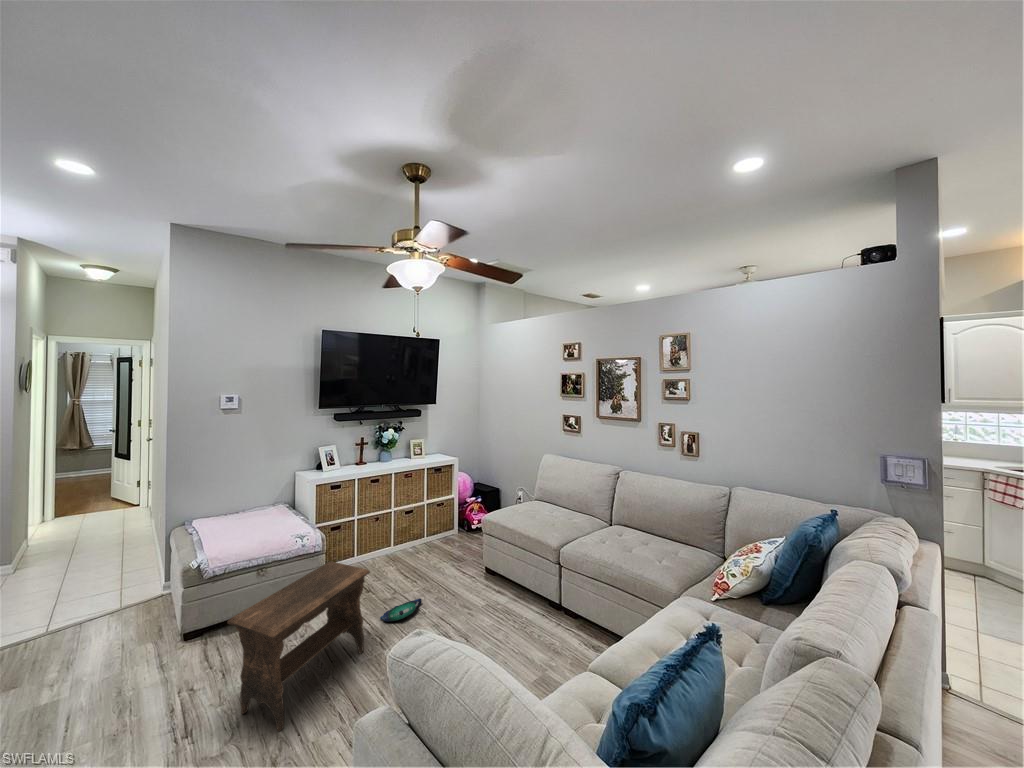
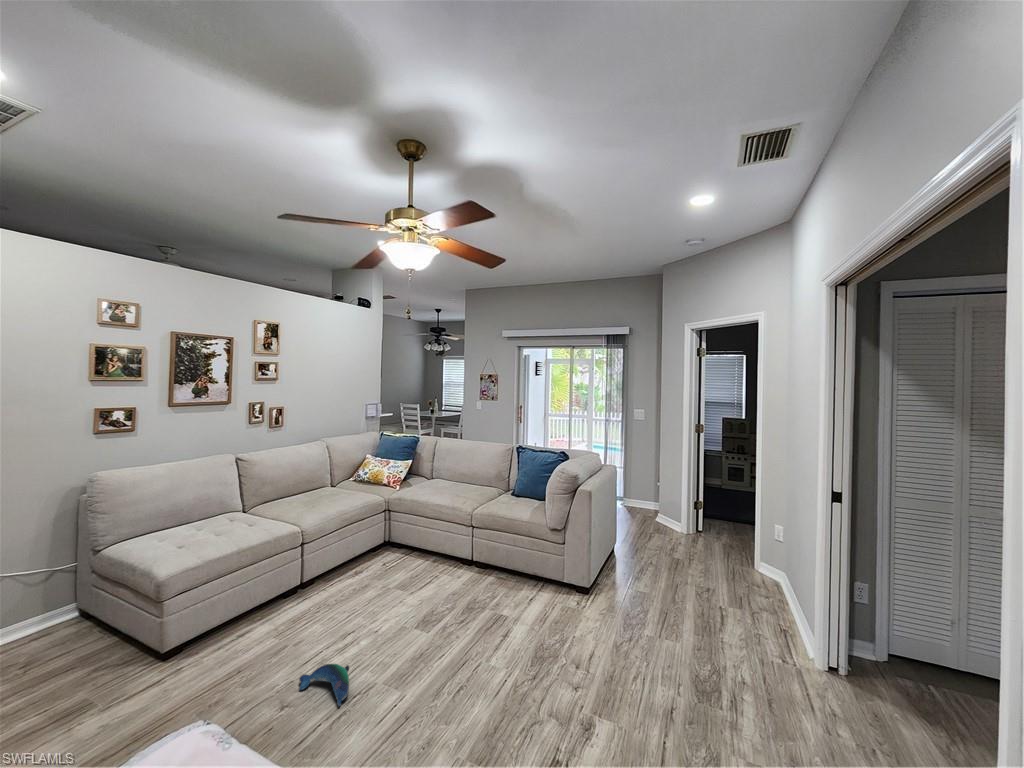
footstool: present [227,561,370,731] -> none [379,588,526,739]

